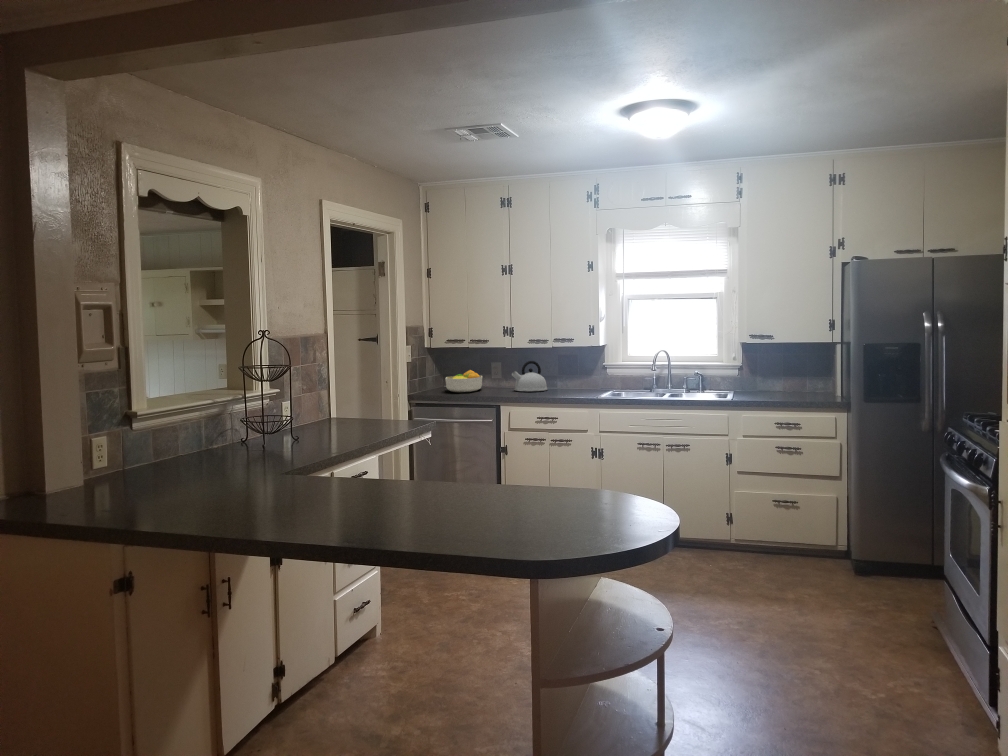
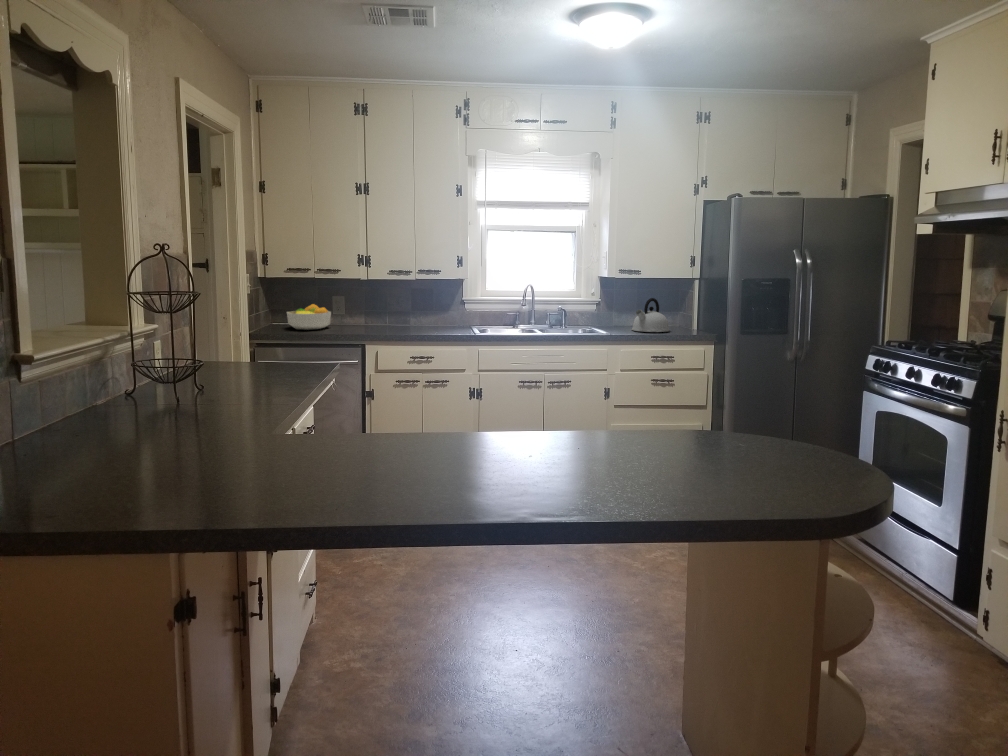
kettle: present [512,361,548,391] -> present [632,298,670,332]

